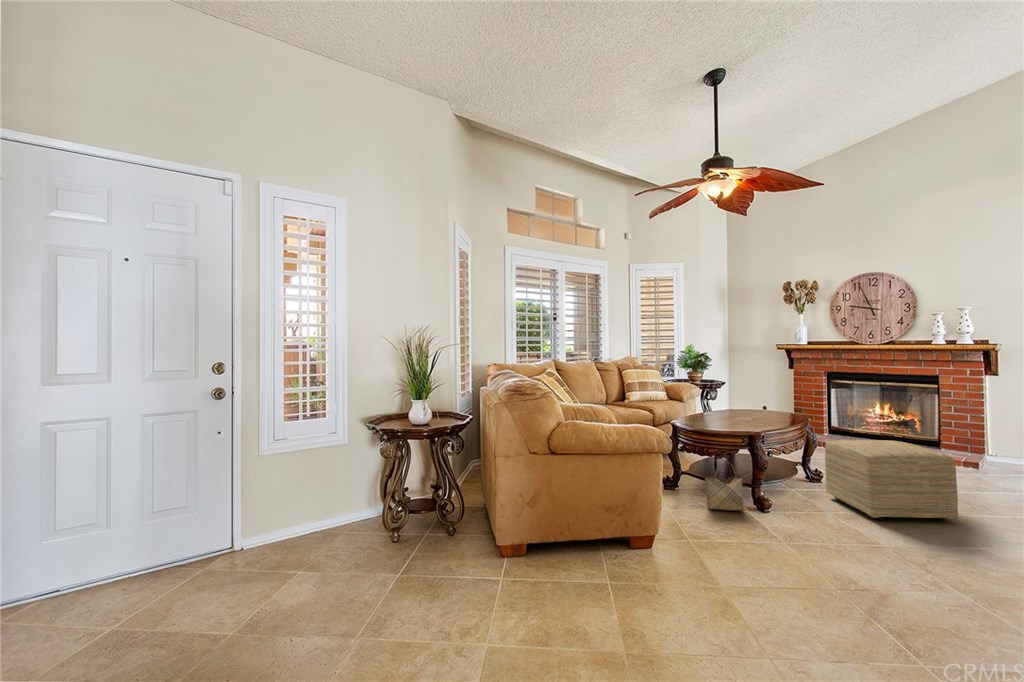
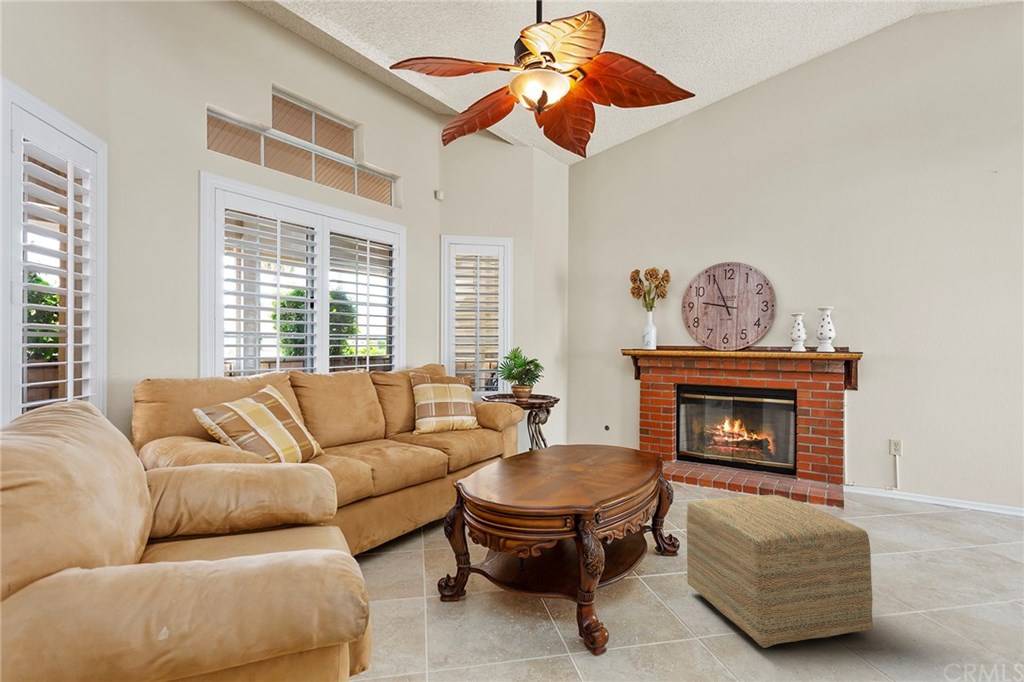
woven basket: present [705,458,744,510] -> none [497,554,562,661]

